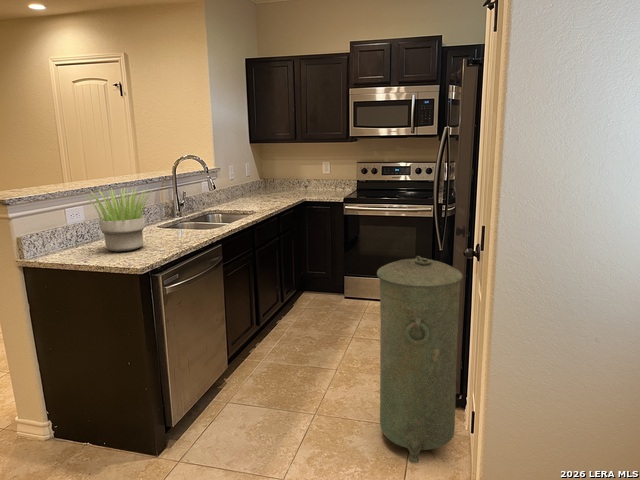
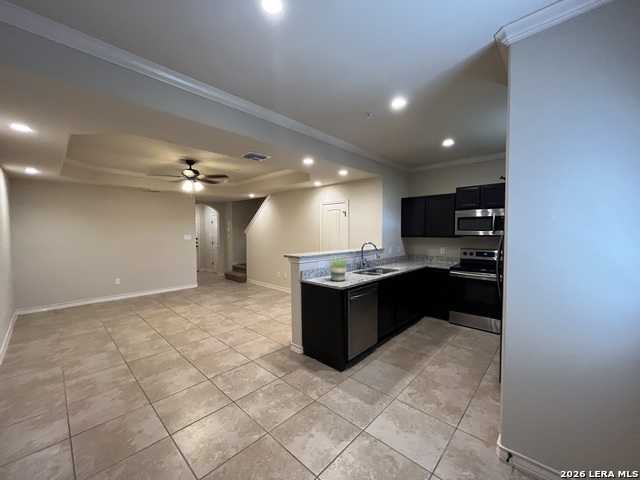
trash can: present [377,256,463,463] -> none [451,299,502,414]

